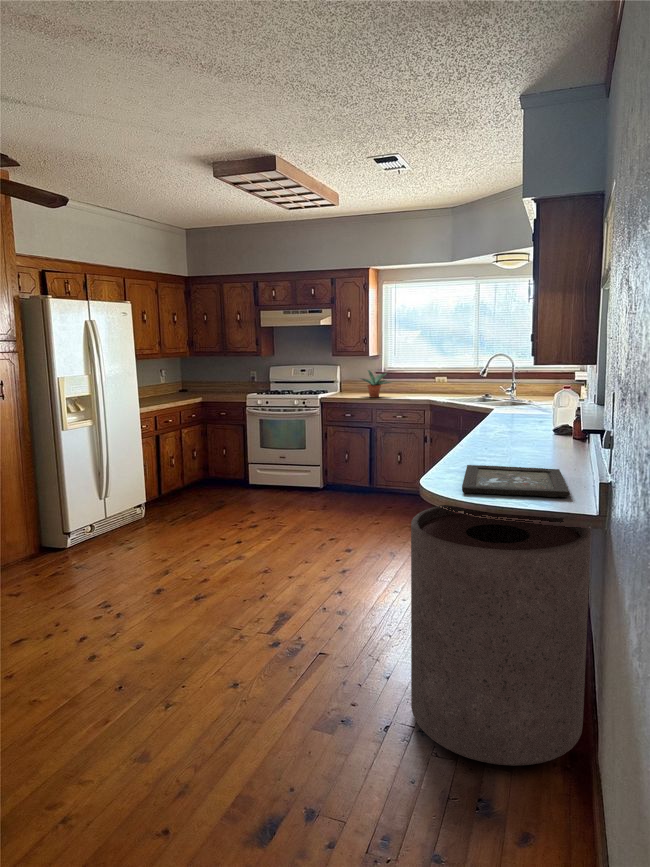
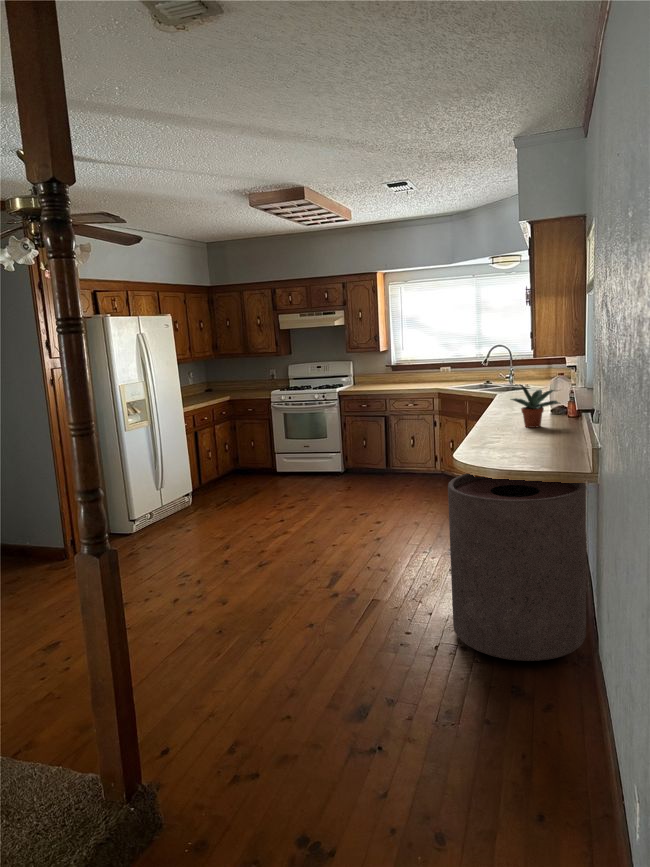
potted plant: present [360,370,391,398] -> present [511,385,560,428]
tray: present [462,465,570,497] -> none [486,440,568,461]

